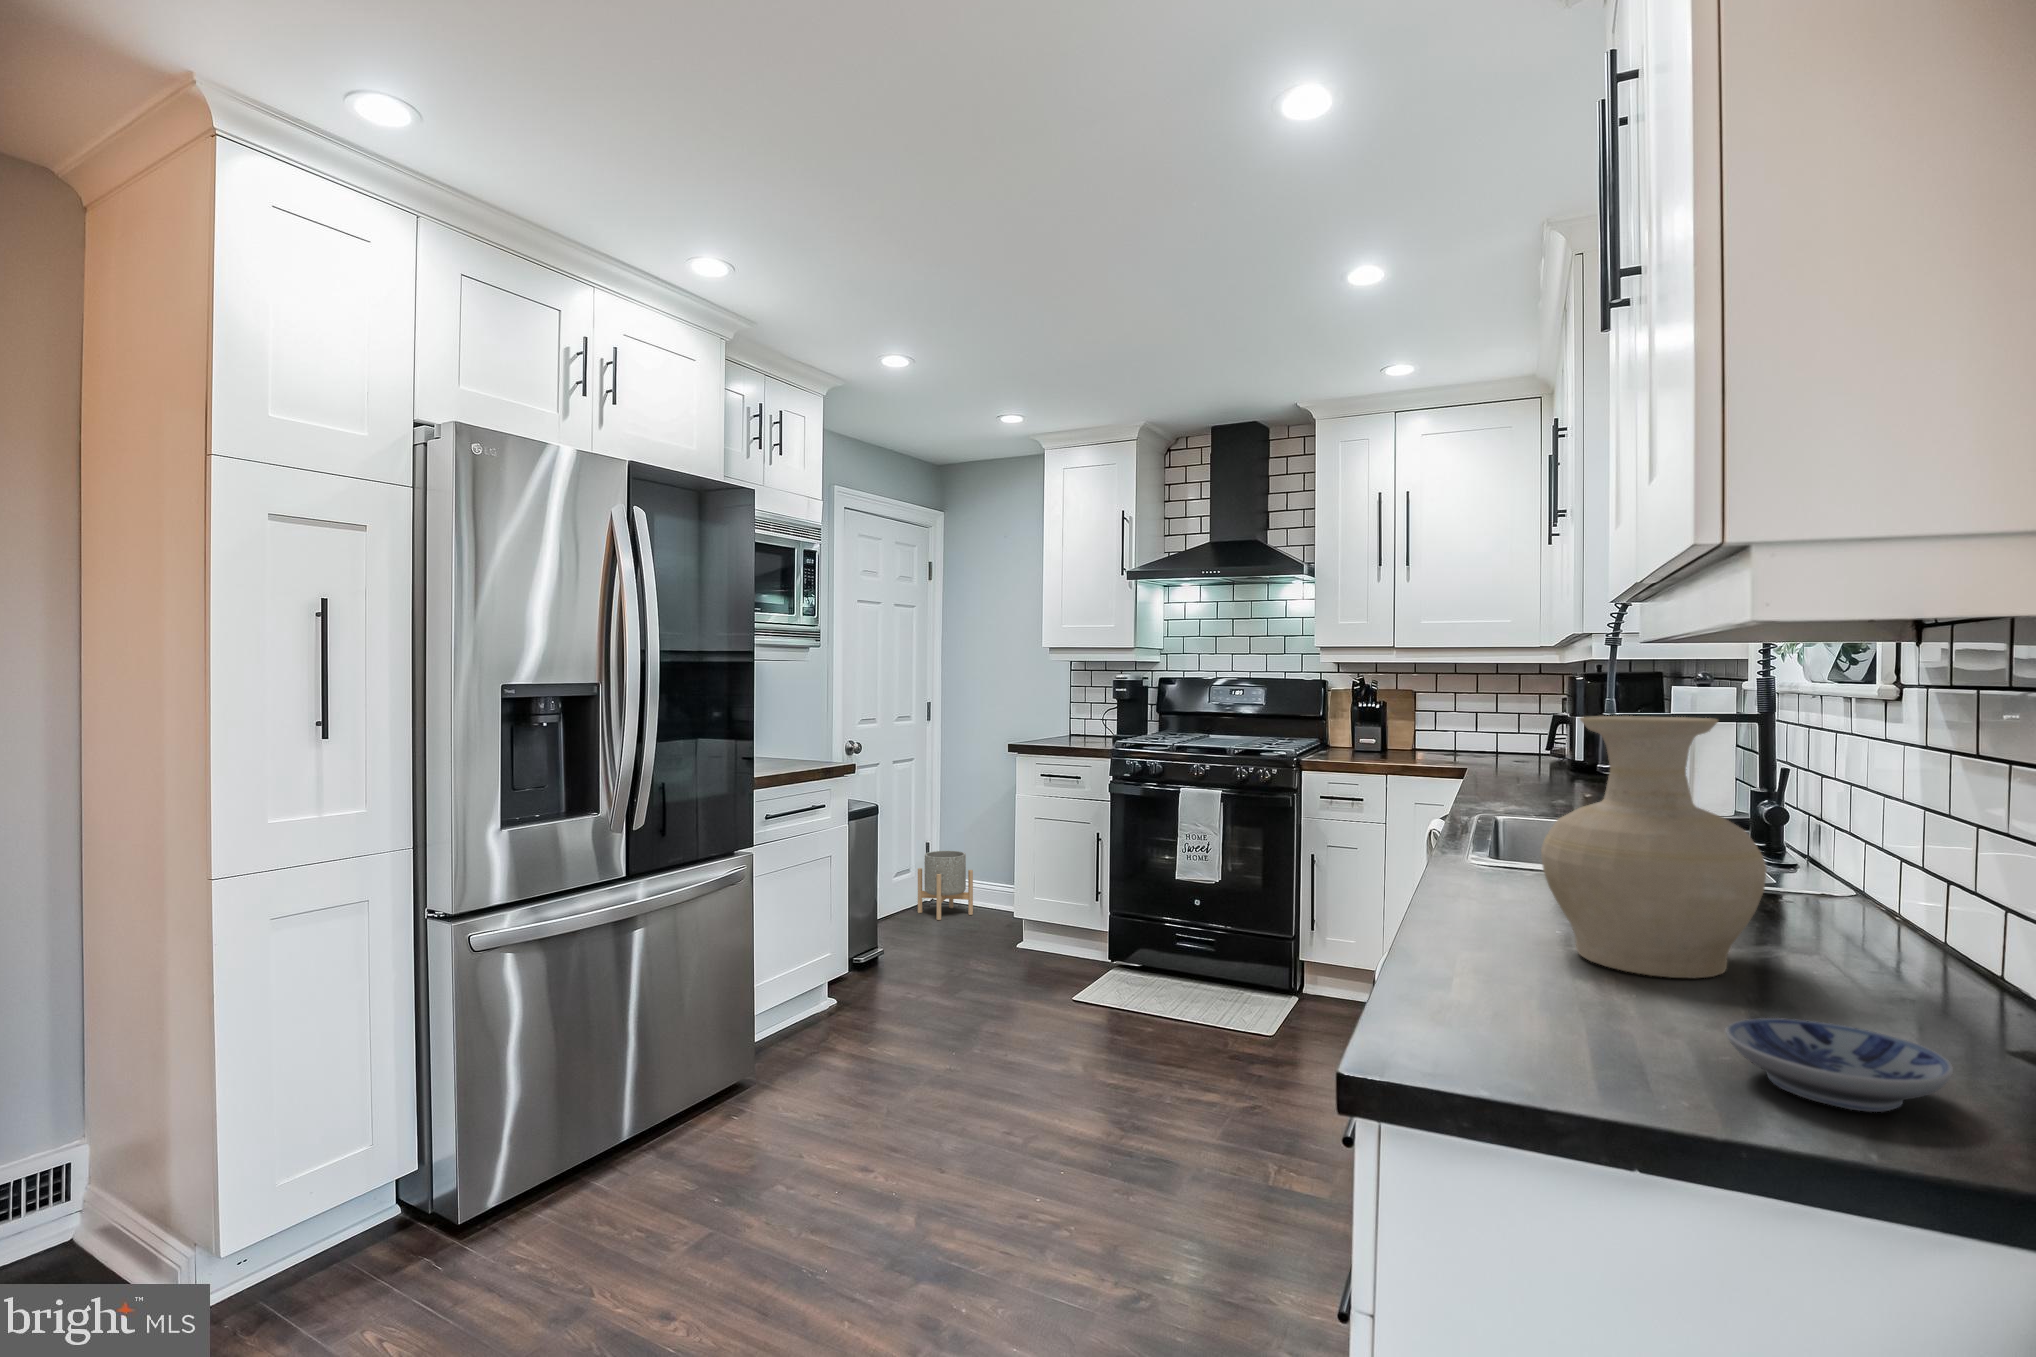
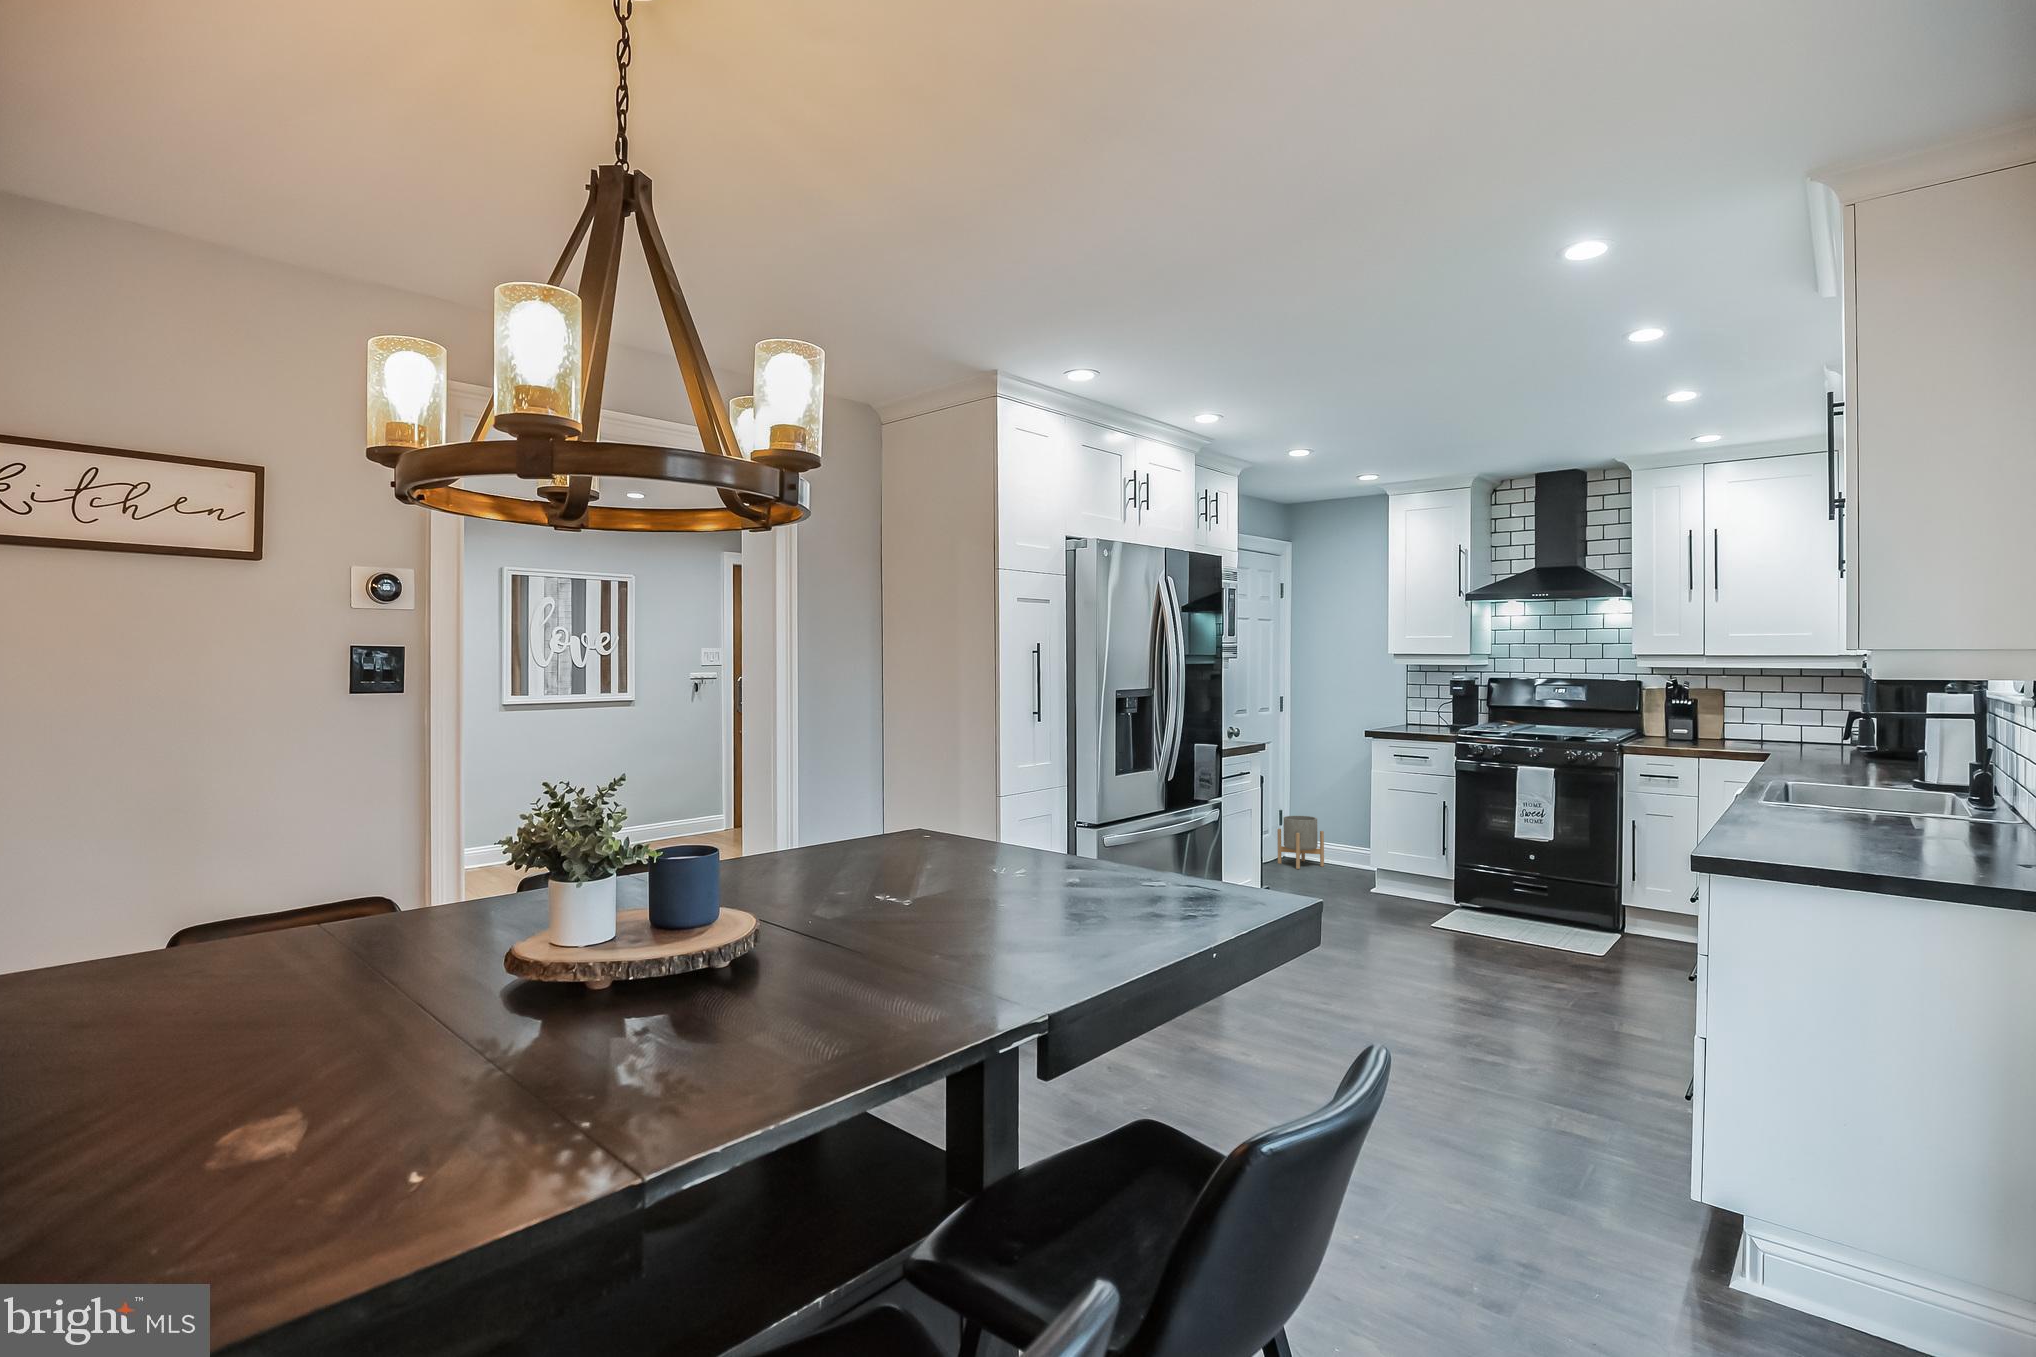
vase: present [1541,716,1767,978] -> none [1794,720,1916,845]
bowl: present [1725,1018,1953,1112] -> none [1863,846,1955,873]

